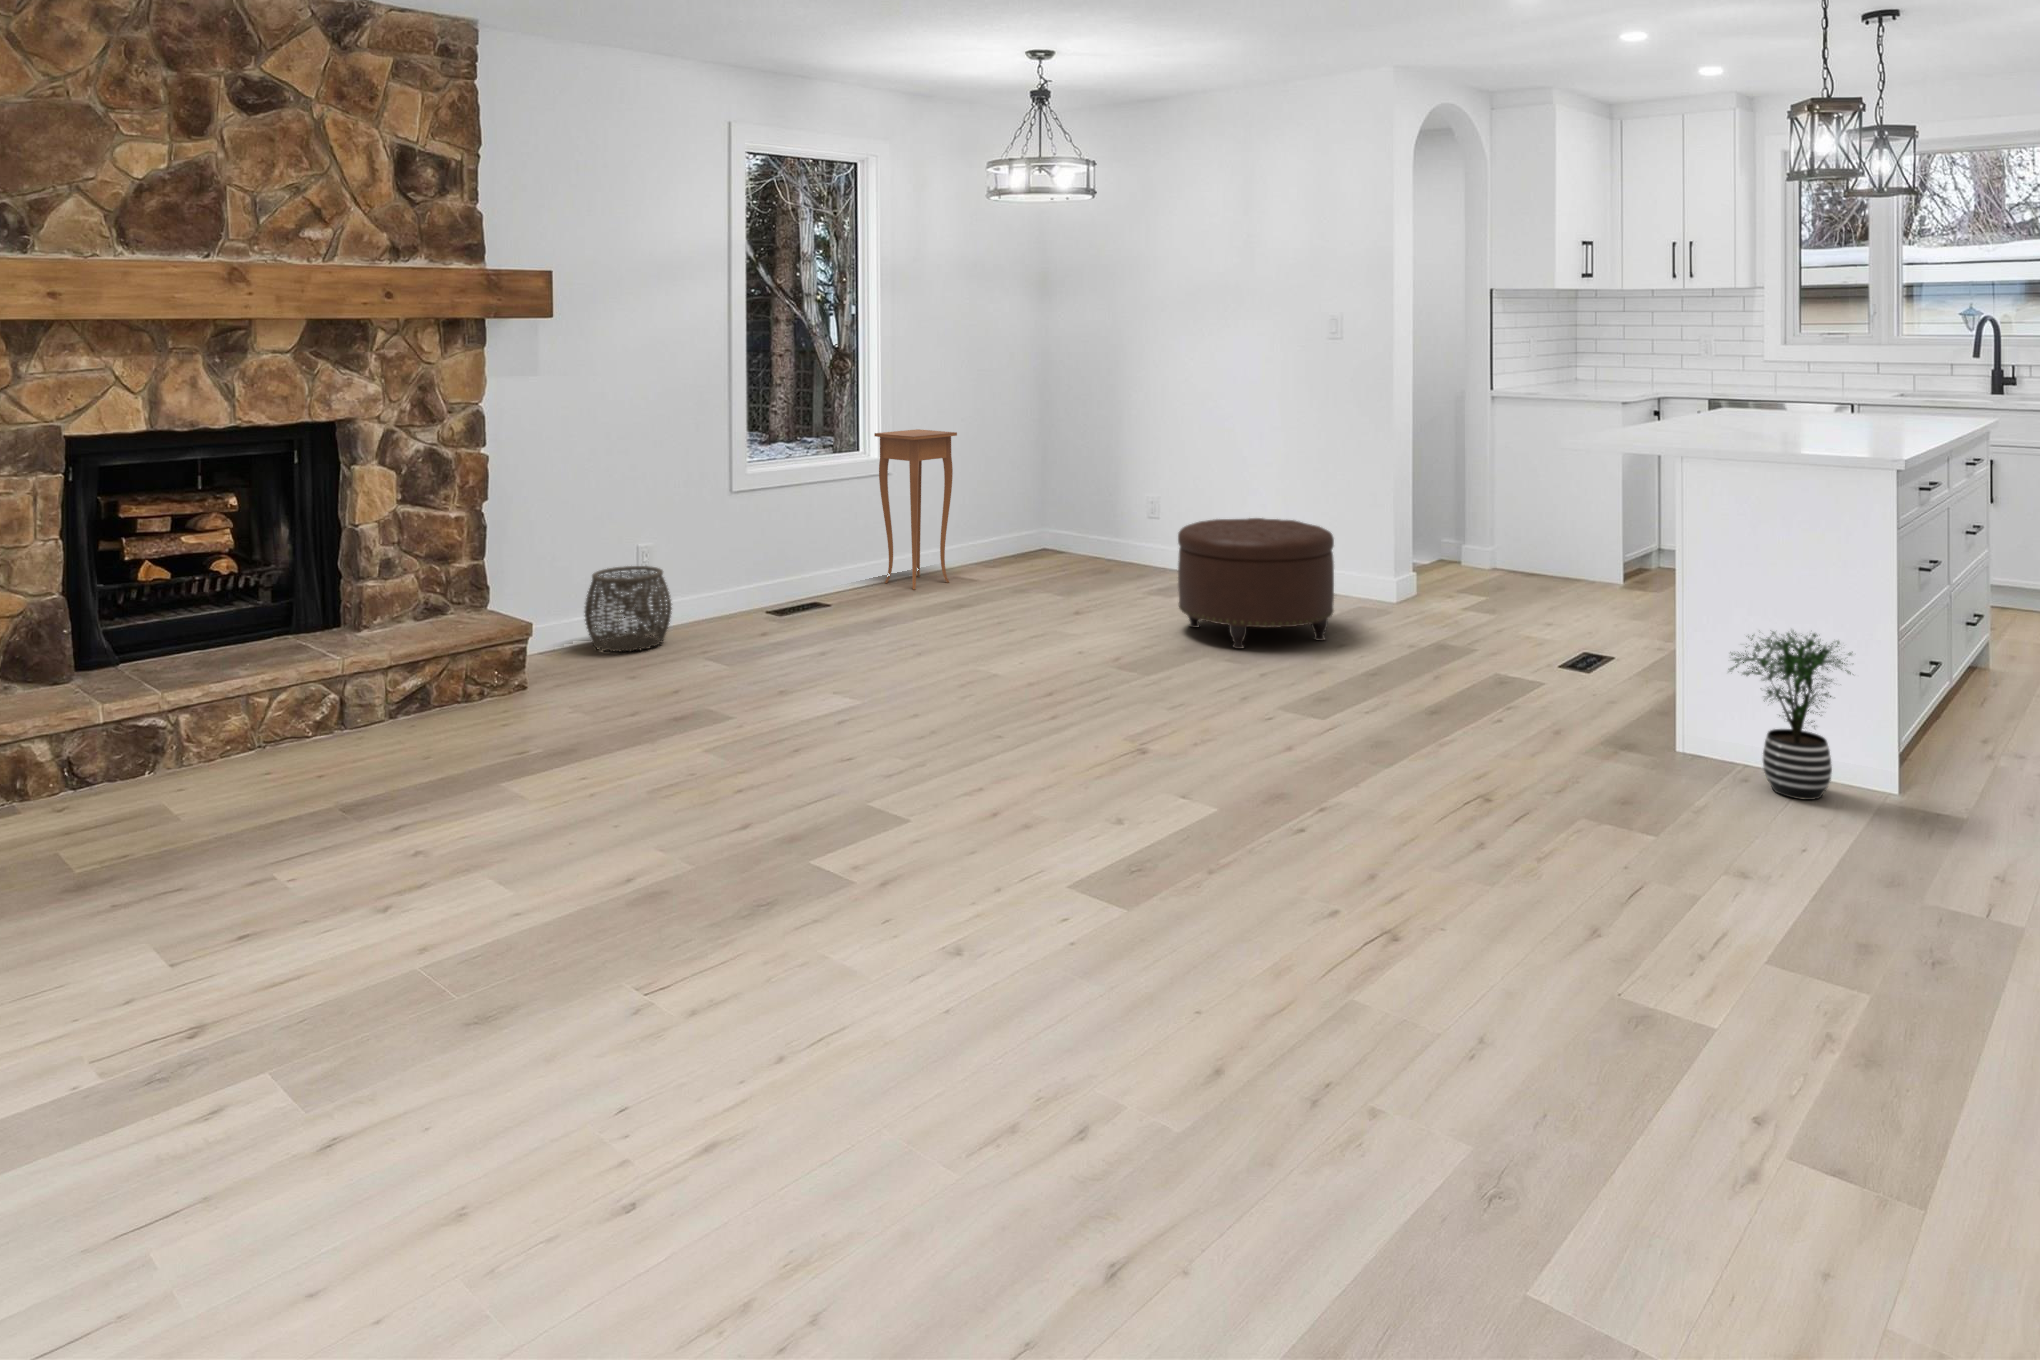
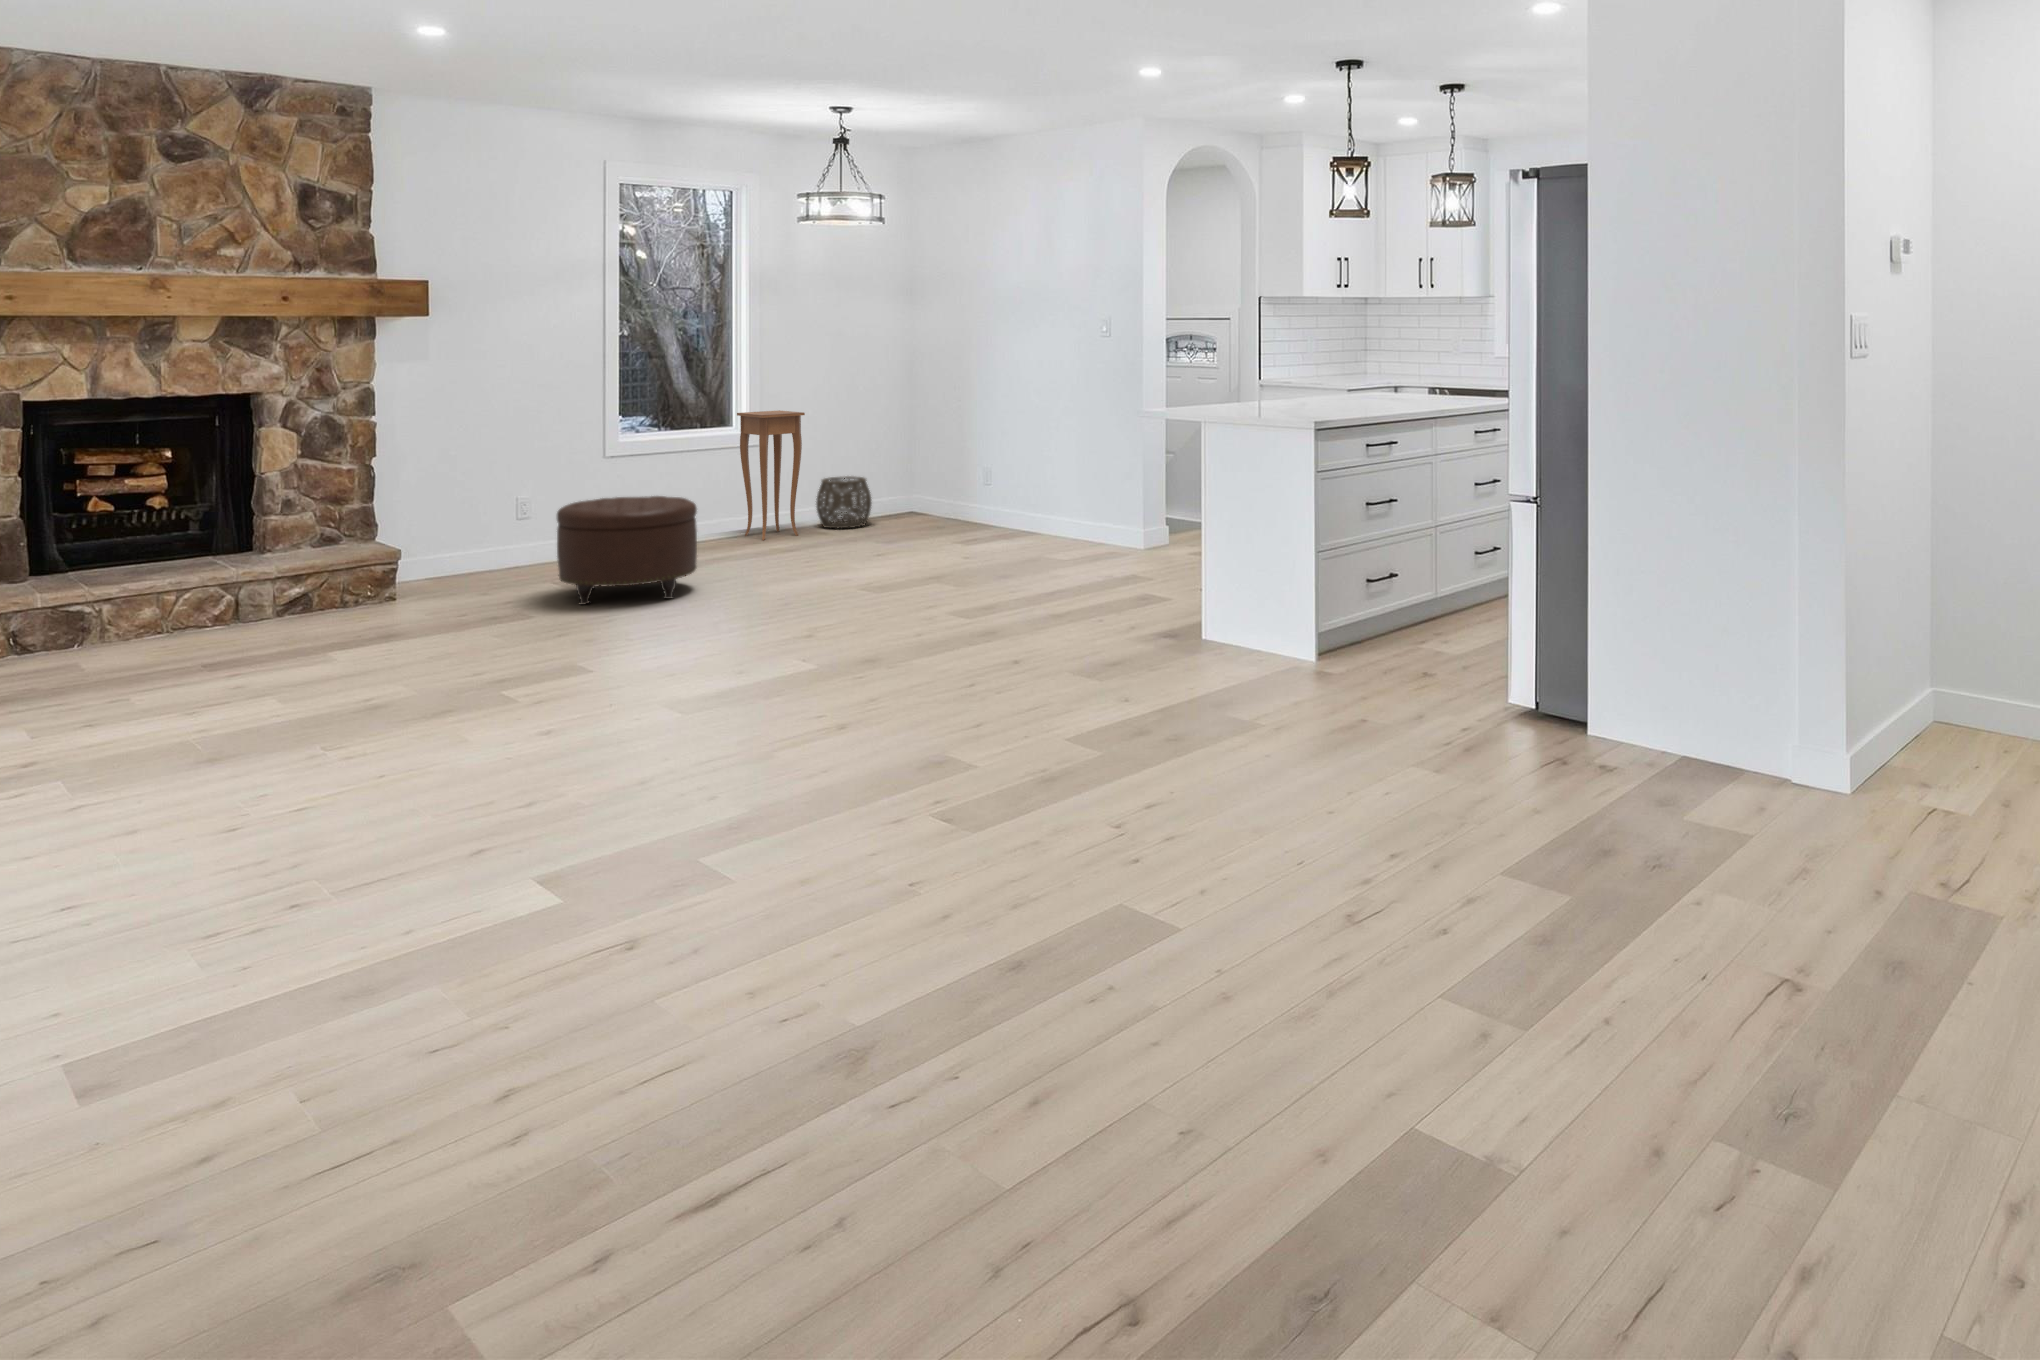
ottoman: present [1178,518,1334,649] -> present [557,496,697,605]
woven basket: present [584,566,672,651] -> present [816,476,872,528]
potted plant: present [1729,632,1852,800] -> none [1190,541,1274,661]

